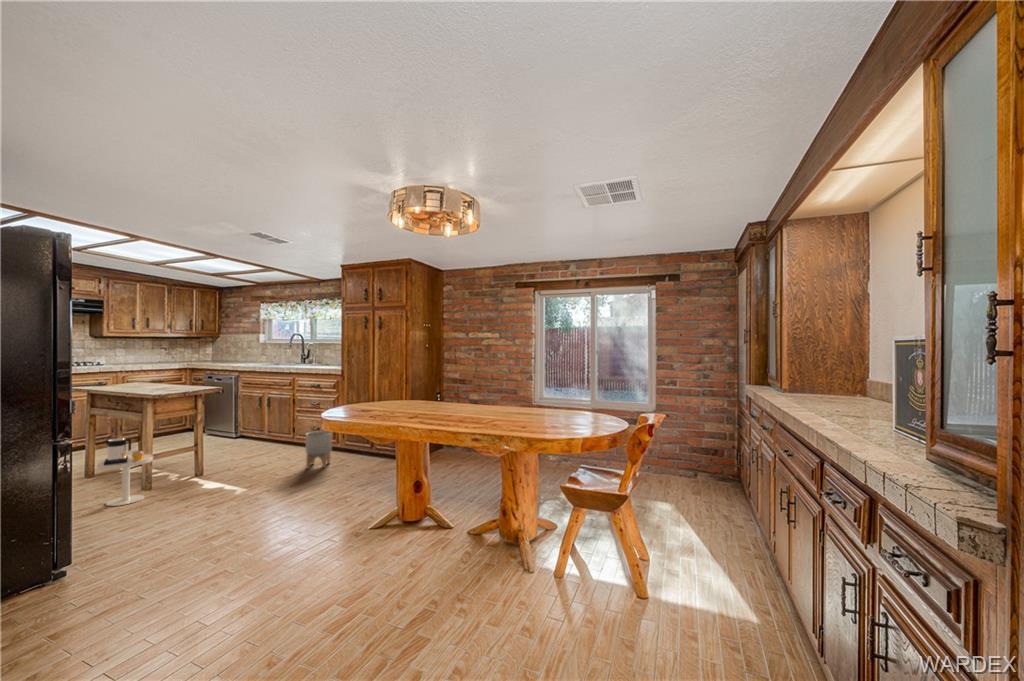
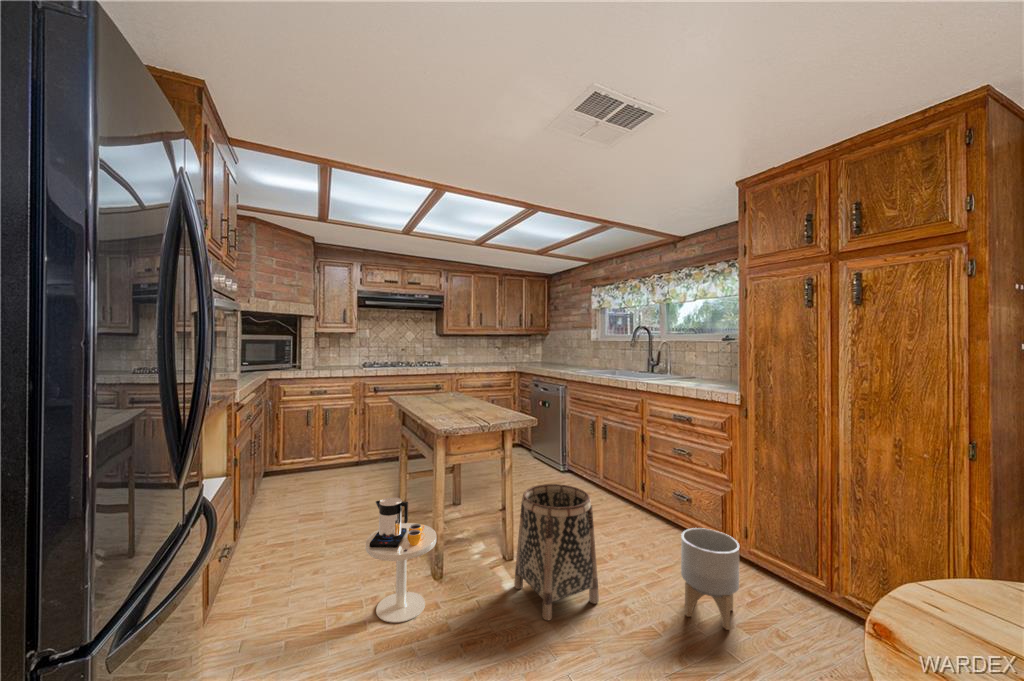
basket: none [207,422,261,484] -> present [514,484,599,620]

